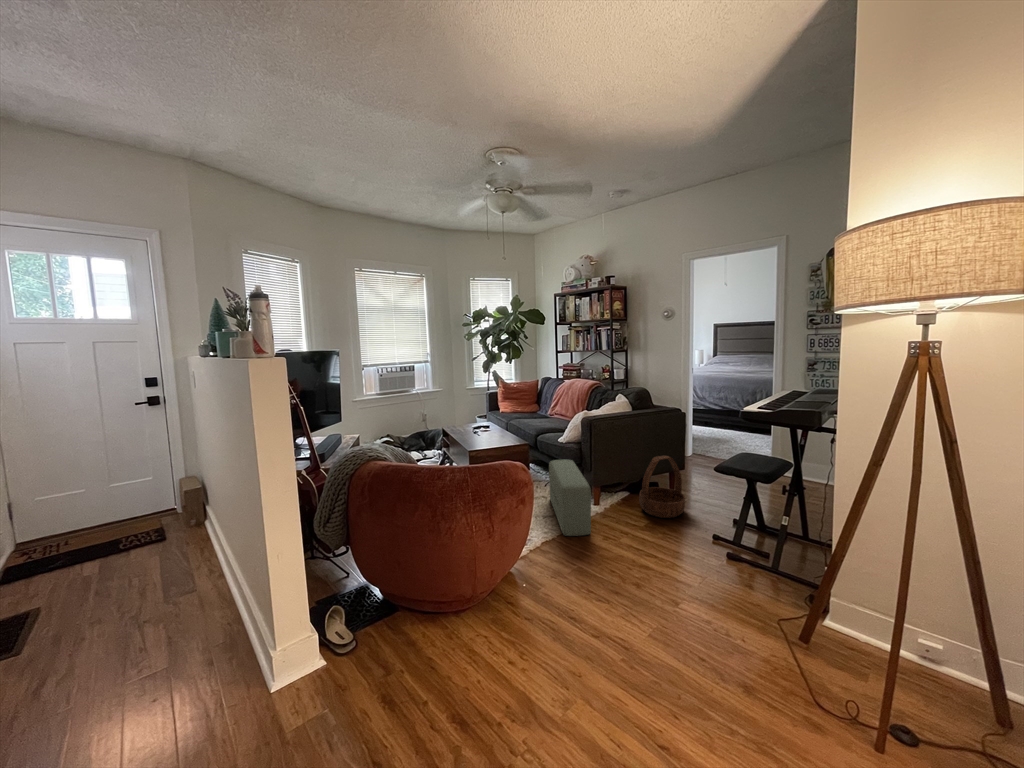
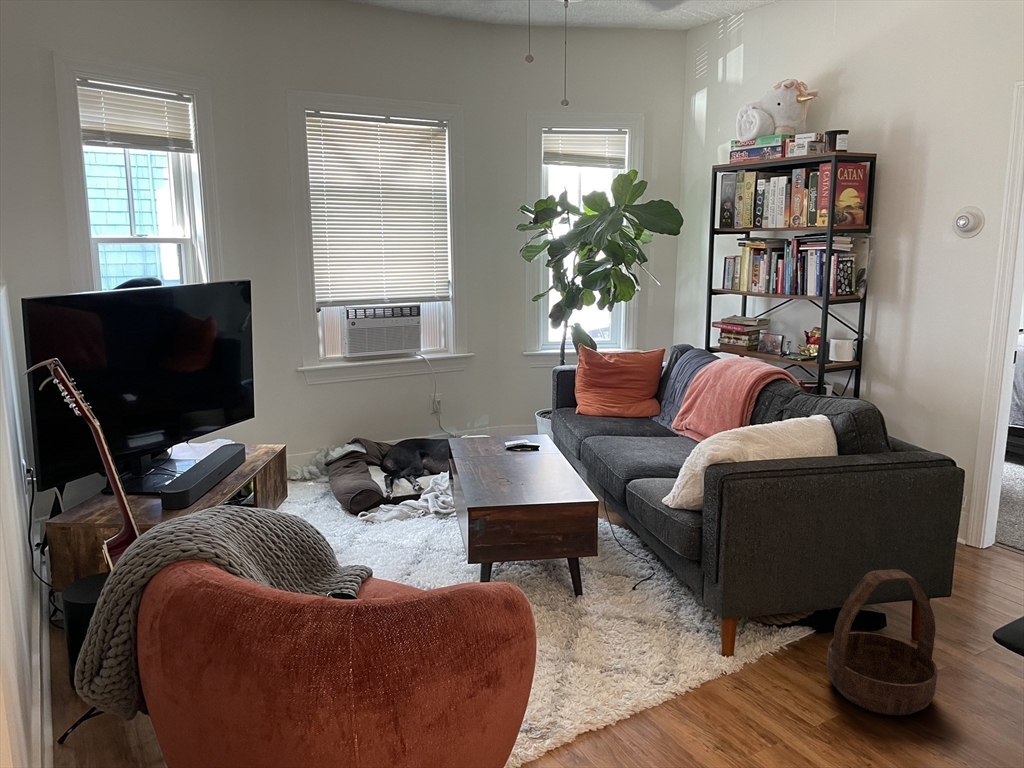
pouf: present [549,460,591,536] -> none [629,544,699,731]

